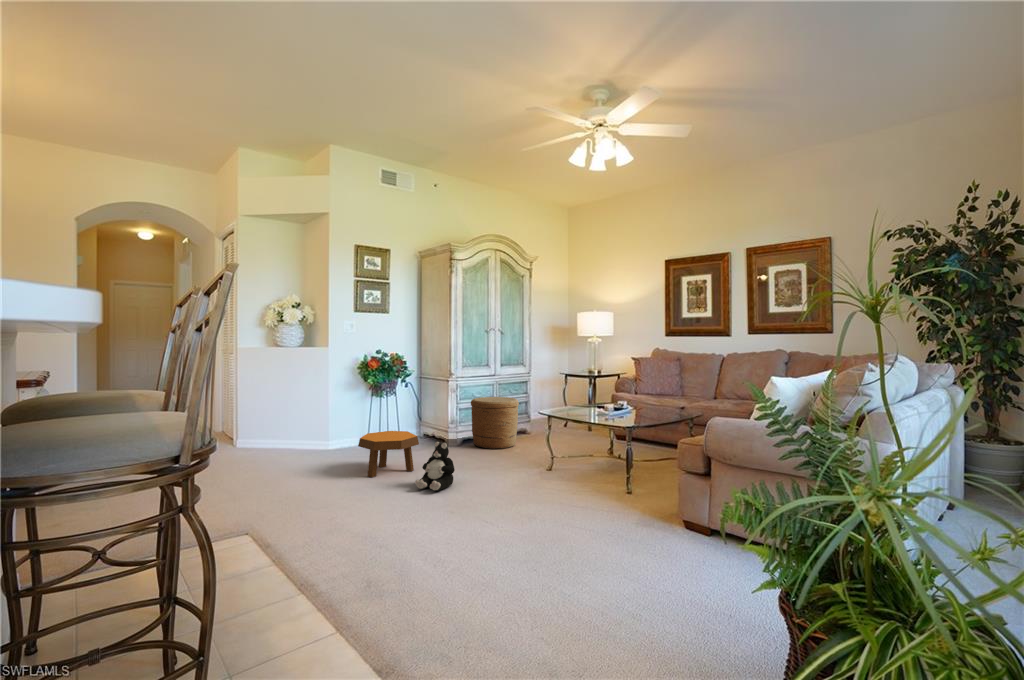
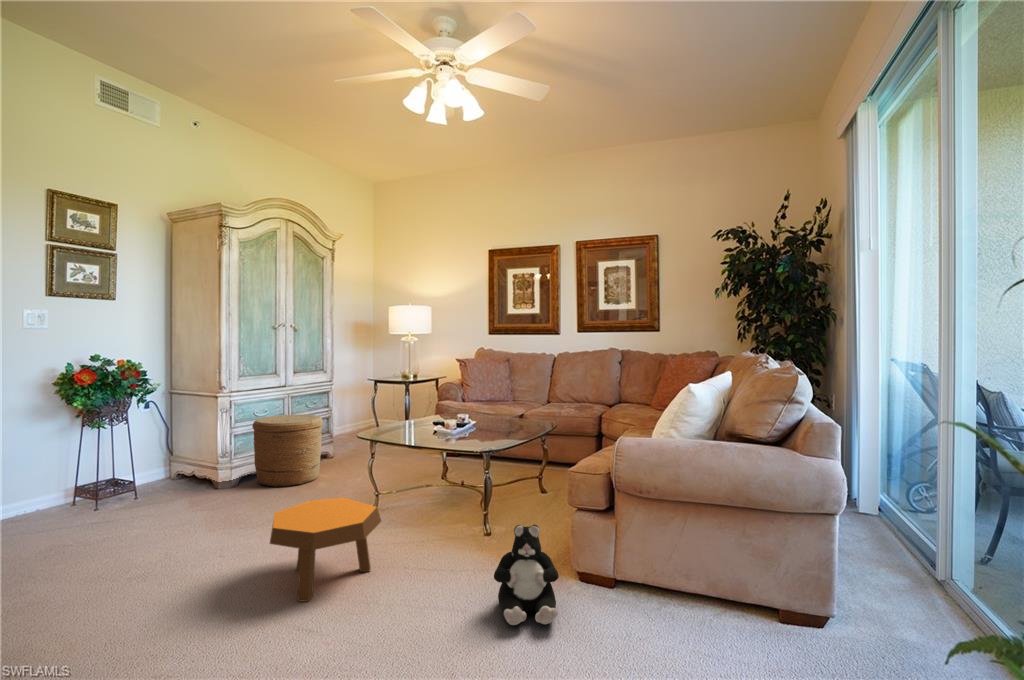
footstool: present [358,431,419,477] -> present [270,498,381,602]
plush toy: present [415,442,455,491] -> present [494,525,559,625]

